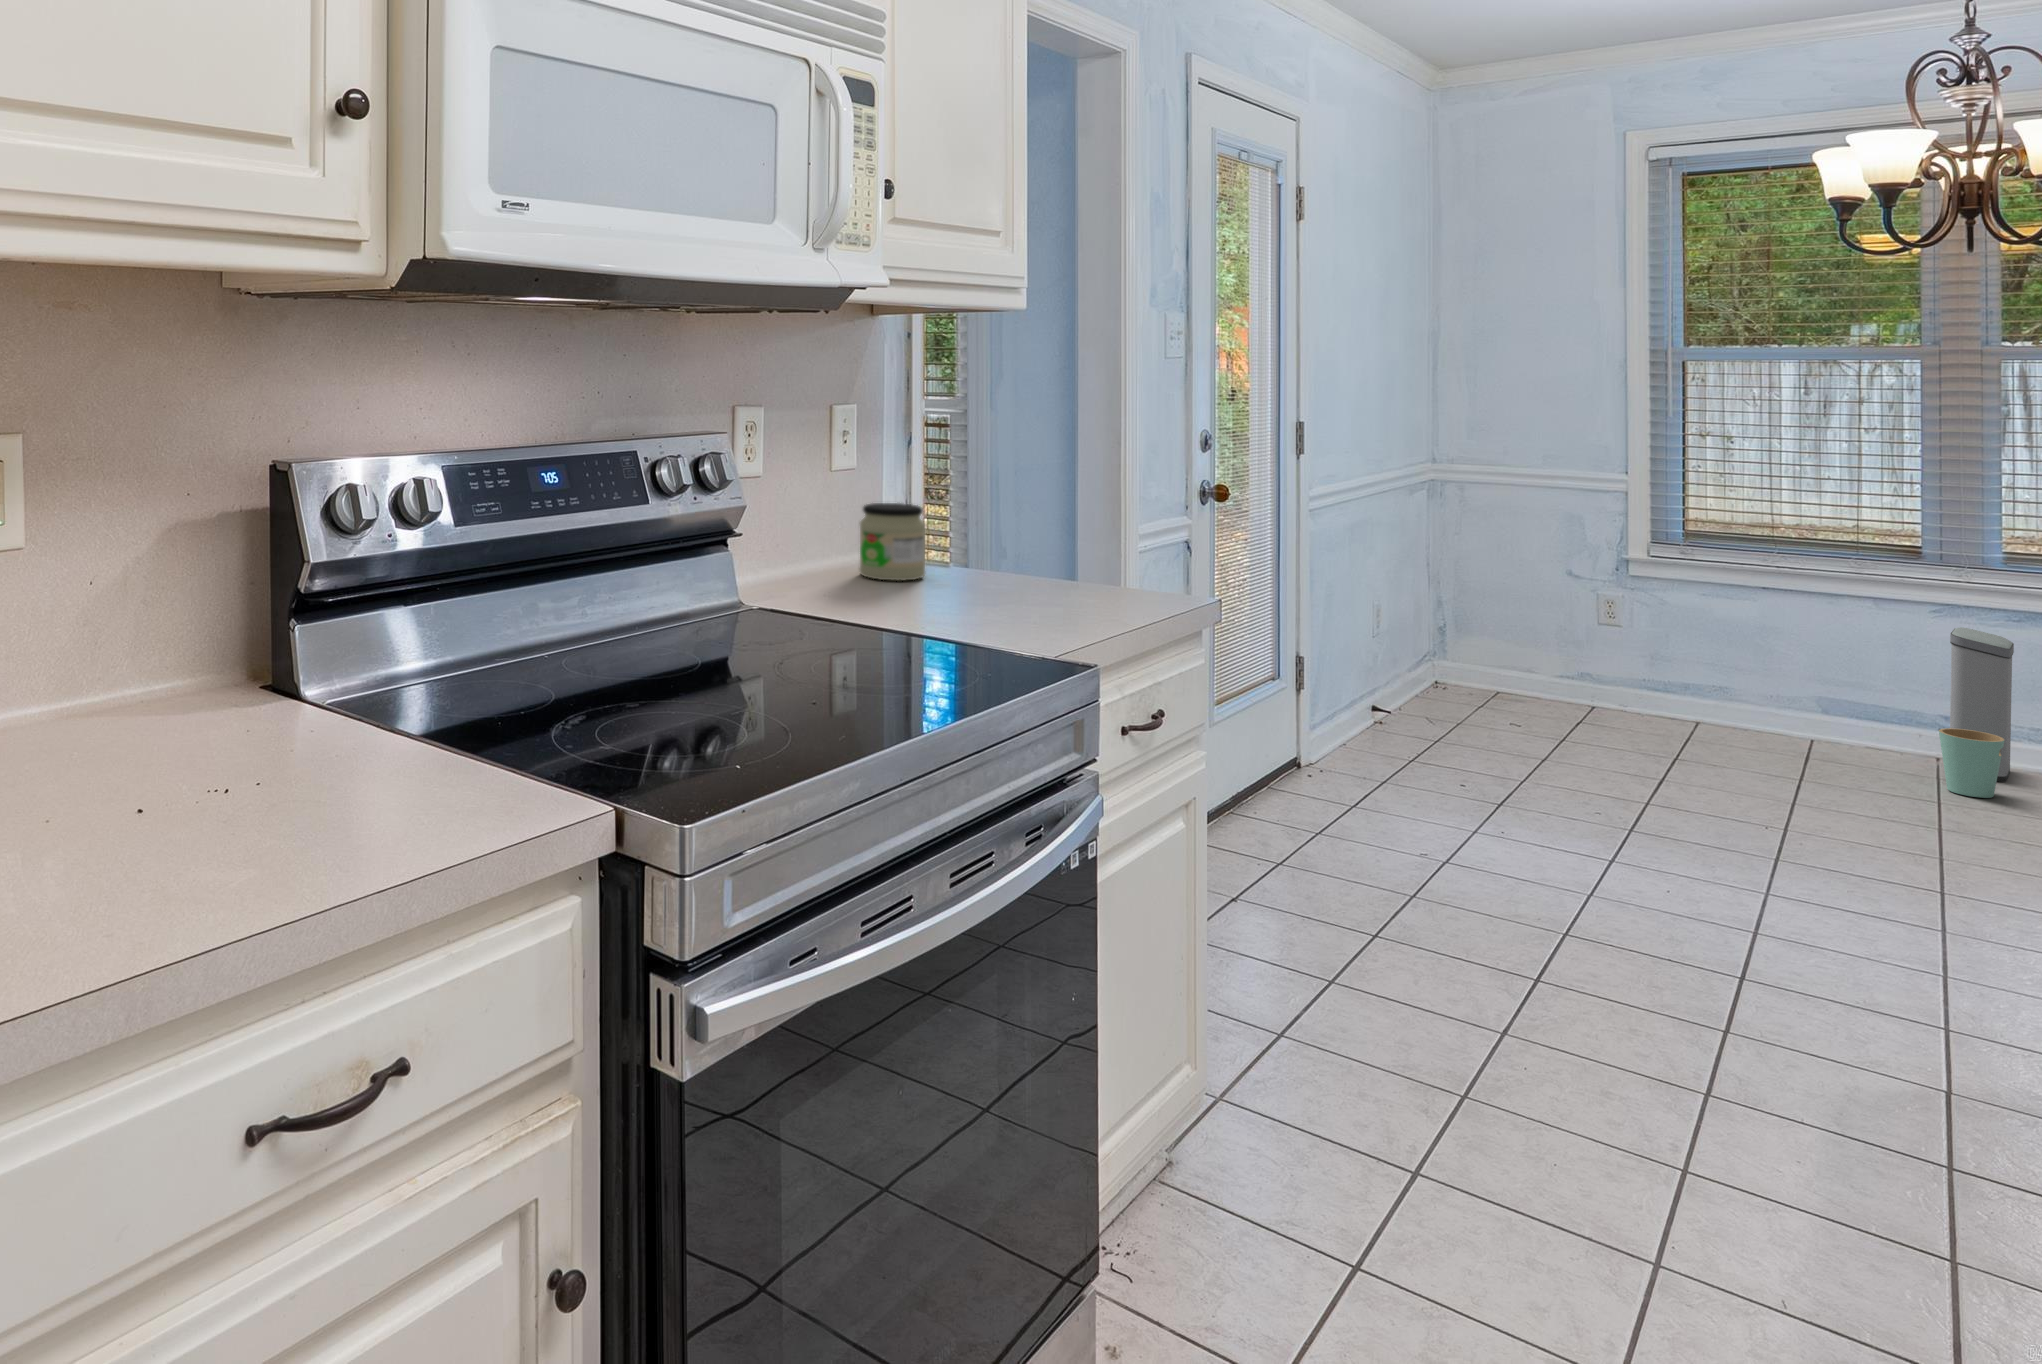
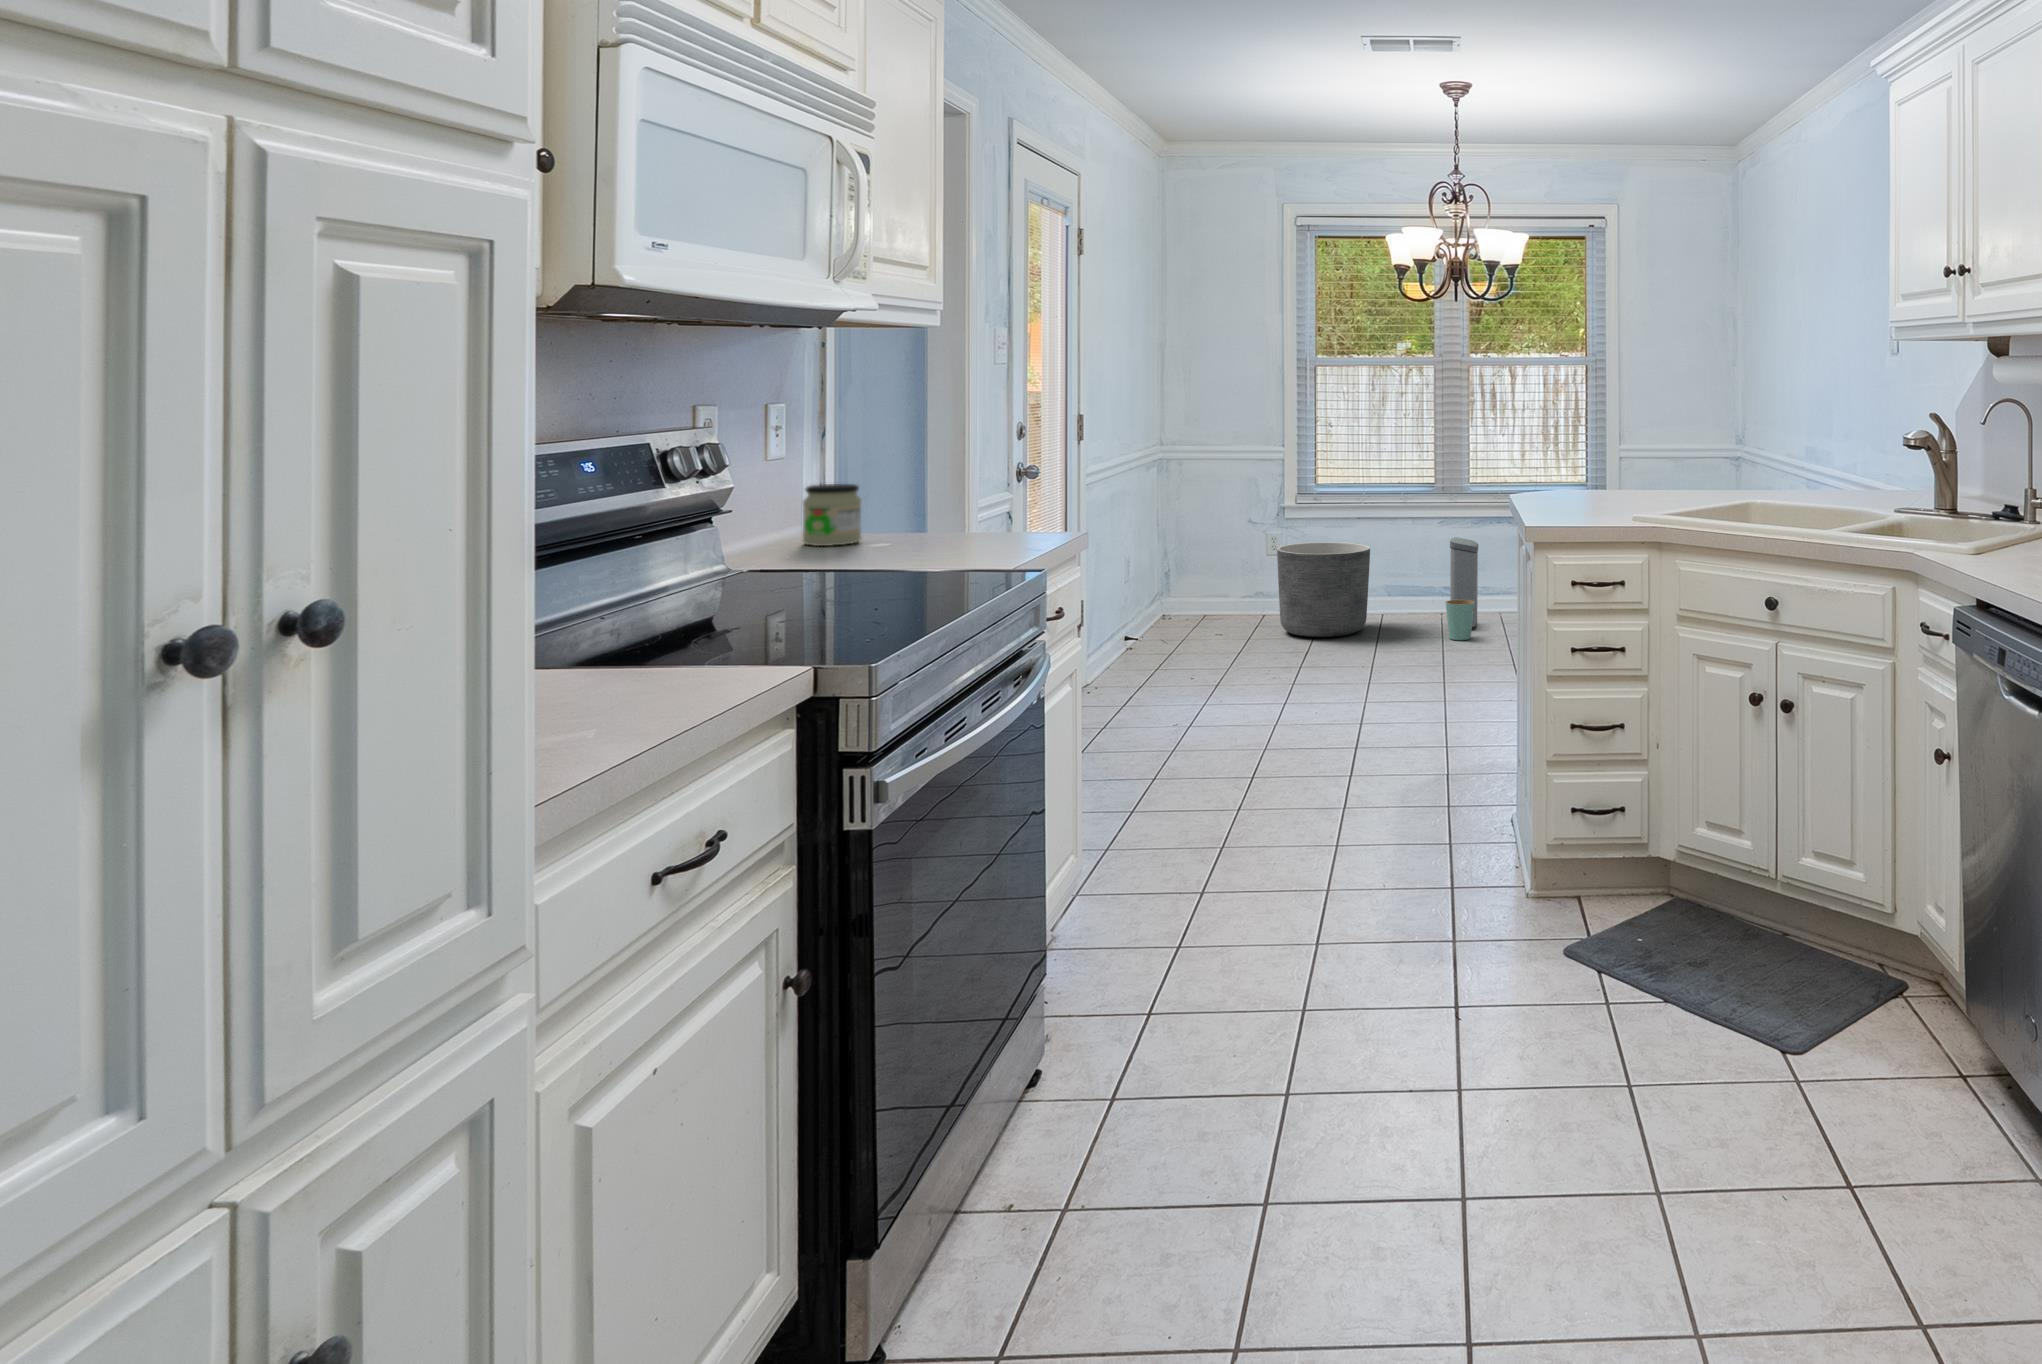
planter: none [1619,604,1787,748] -> present [1277,542,1370,637]

